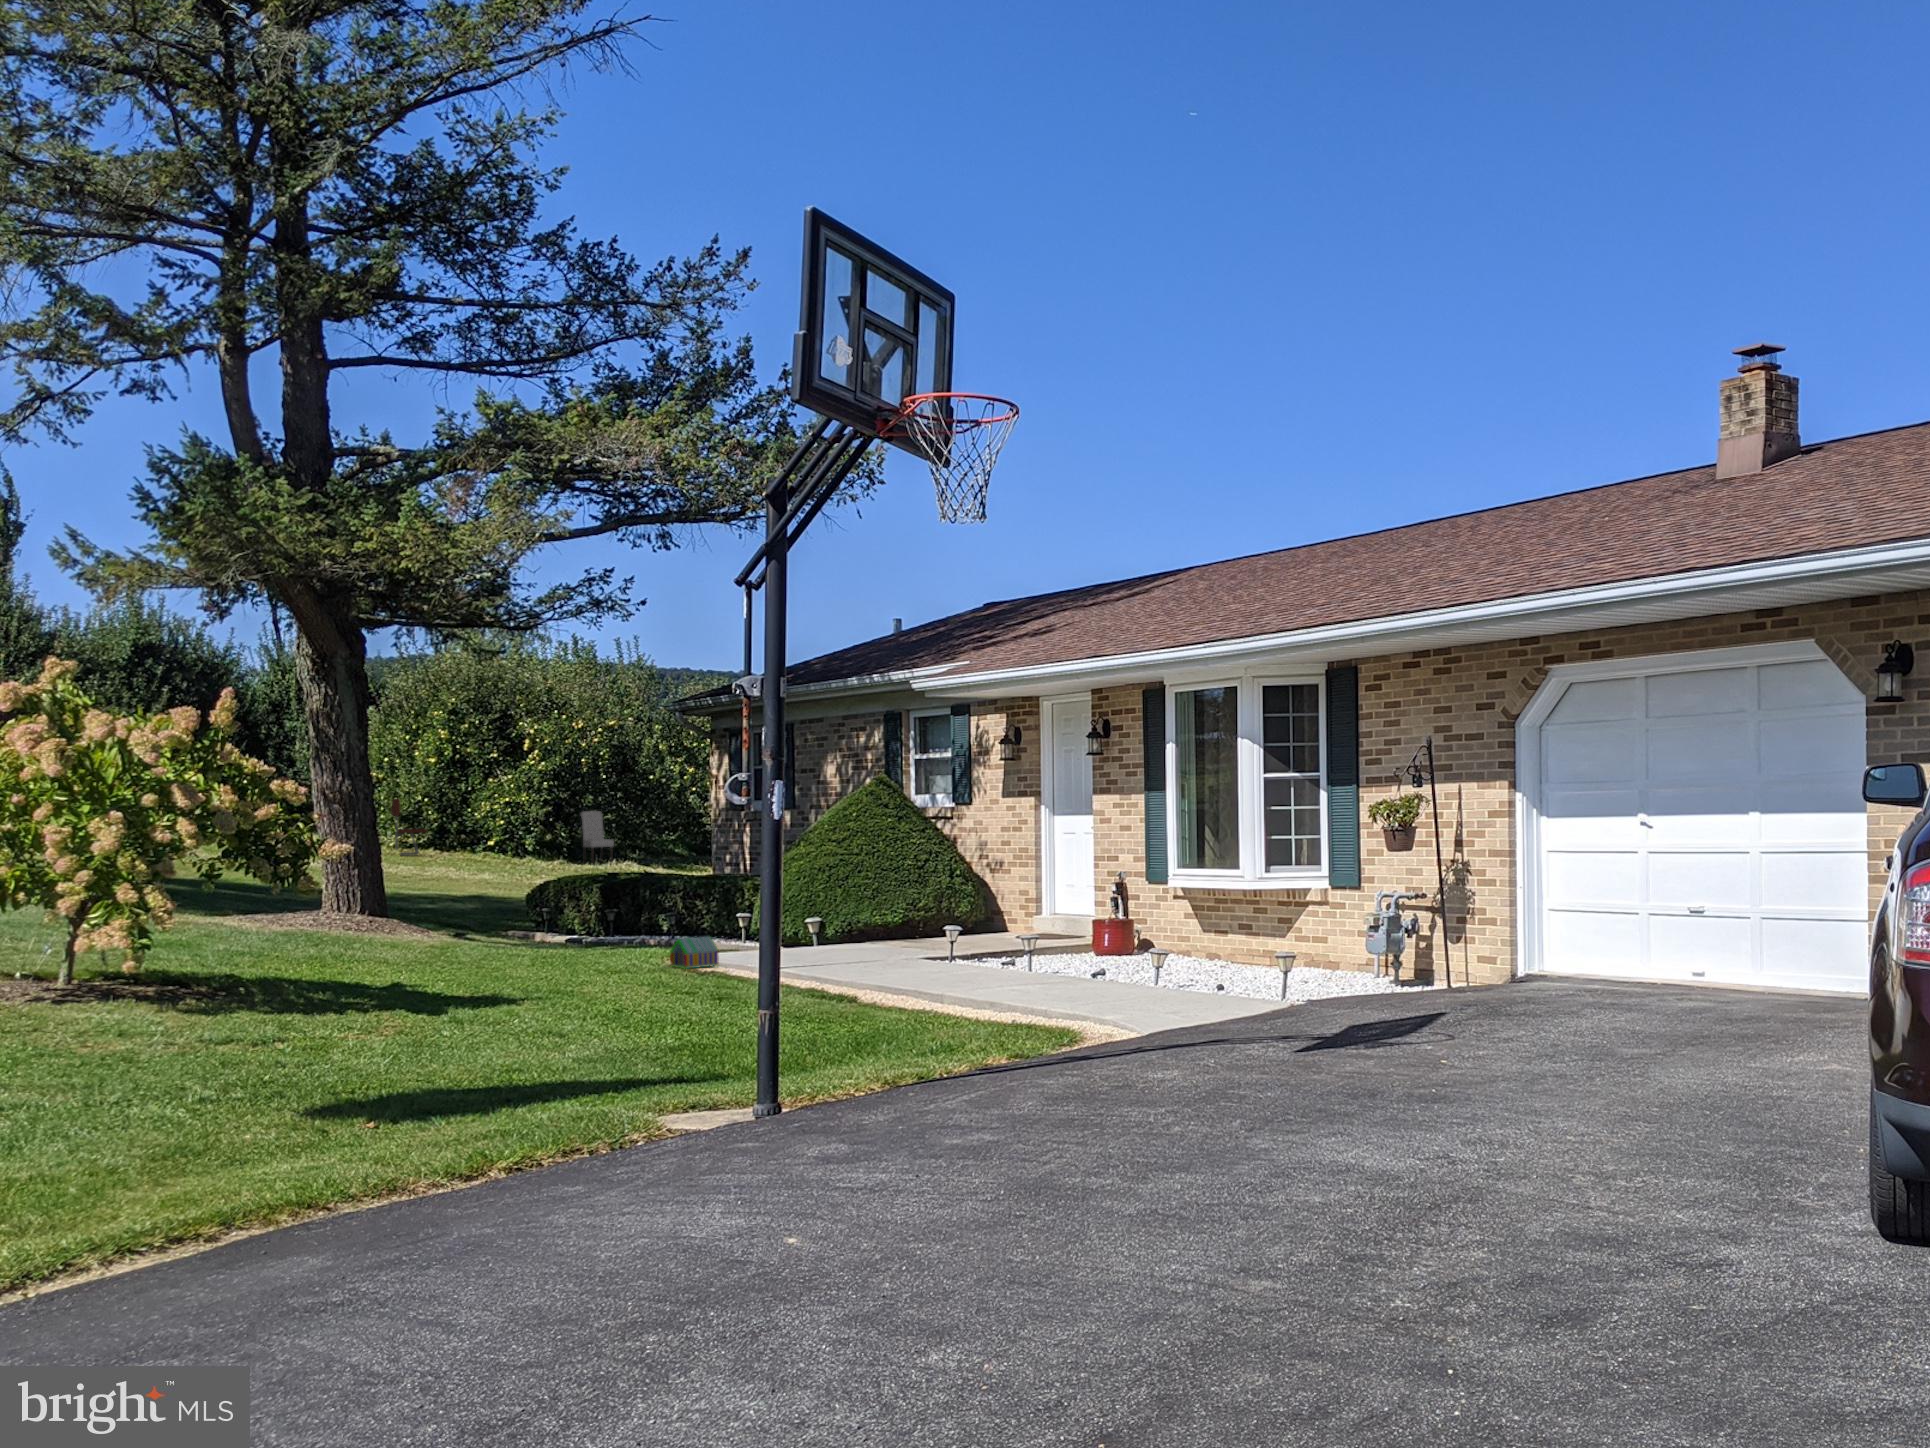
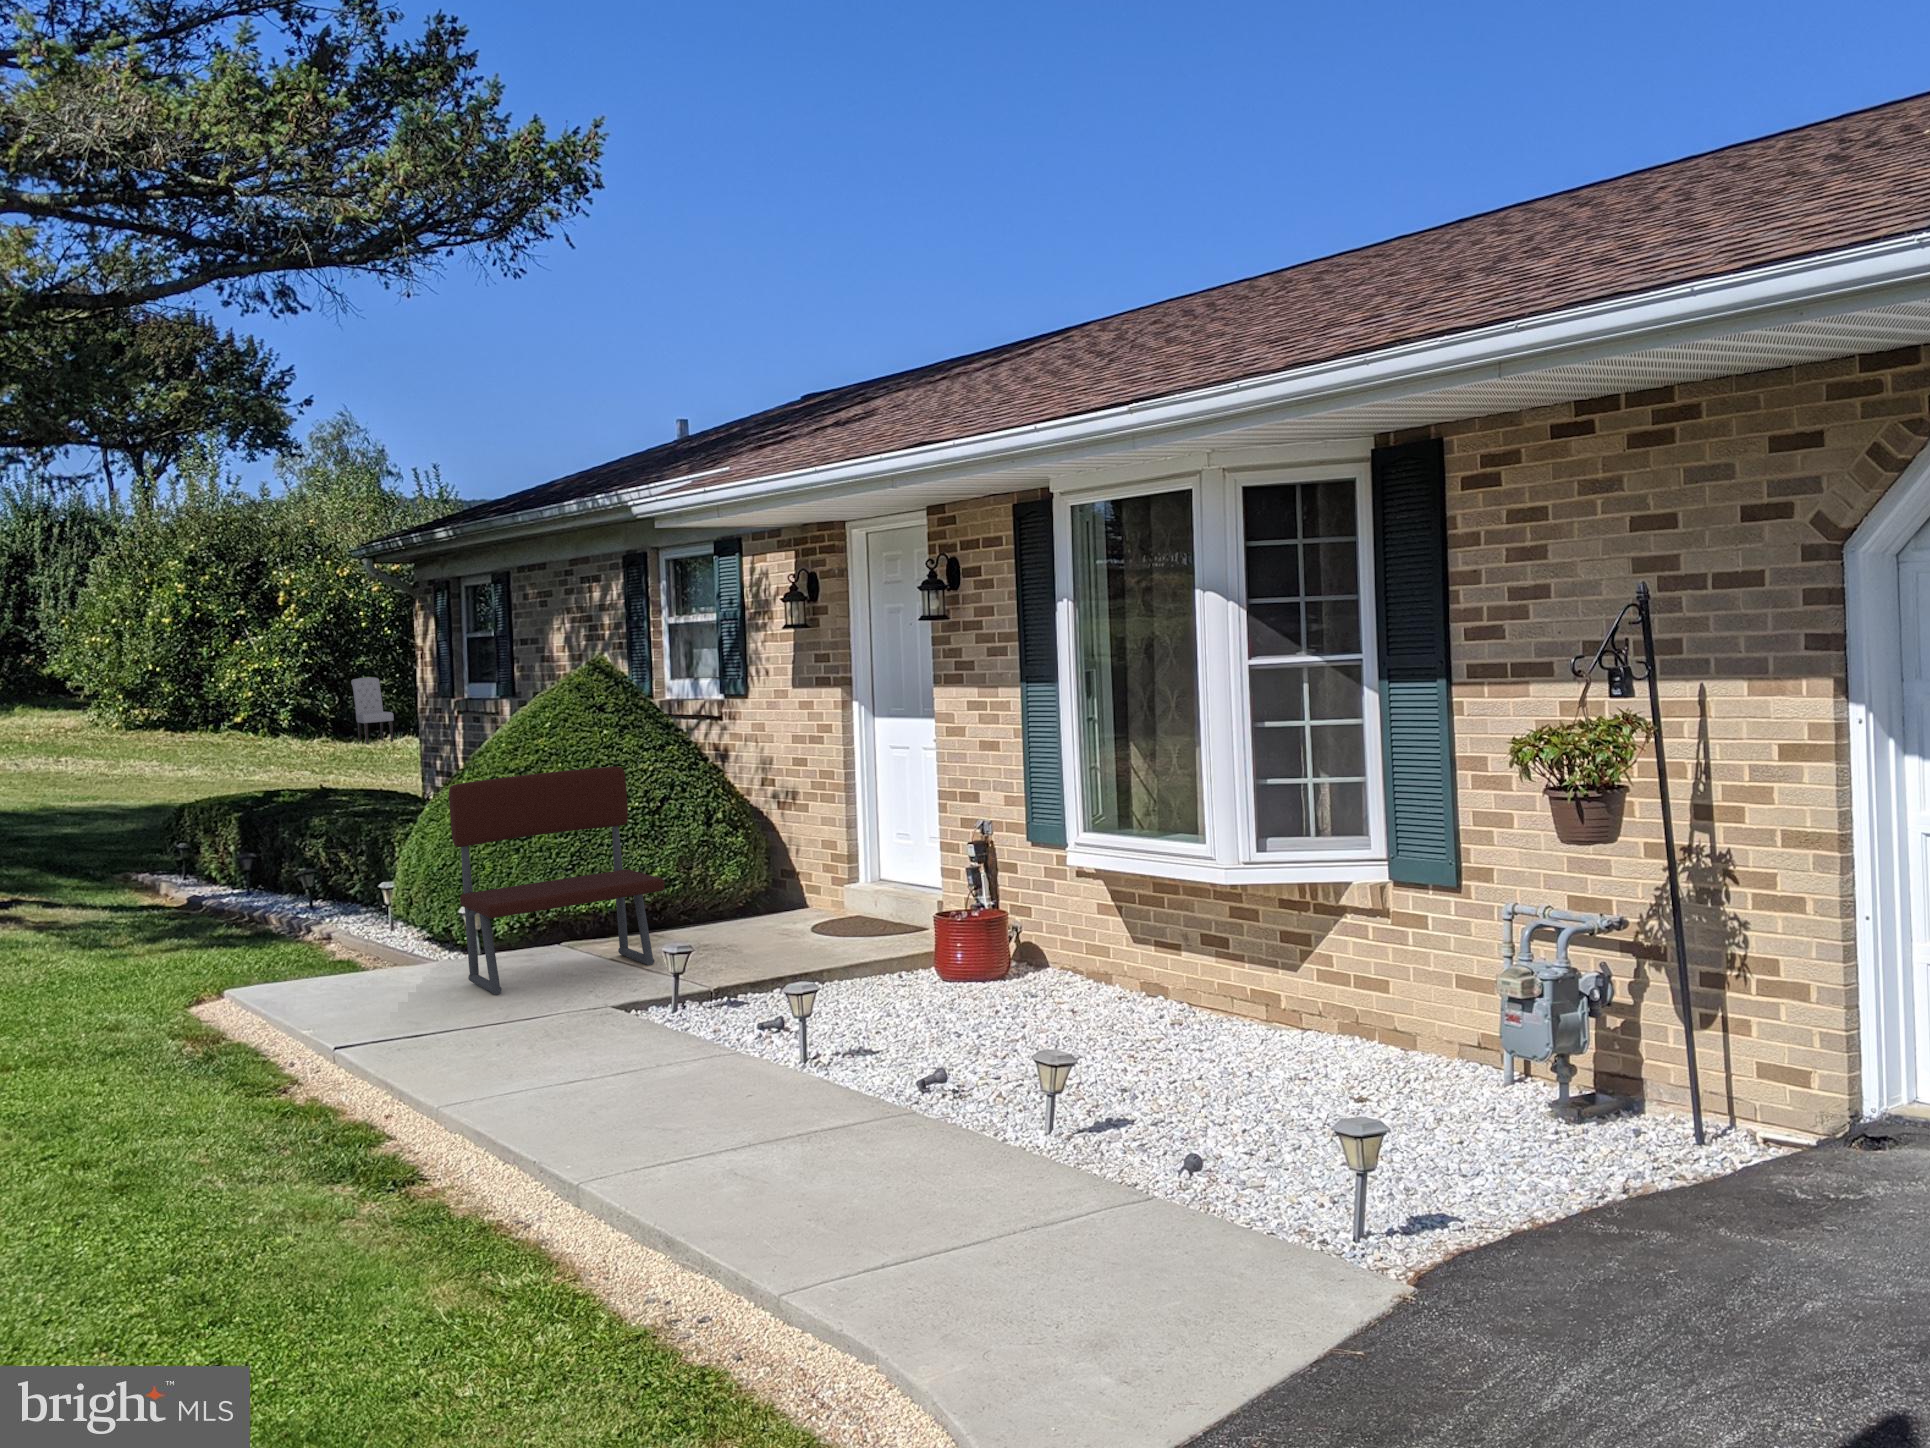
bench: present [391,798,427,856] -> present [449,767,665,995]
toy house: present [670,936,719,969] -> none [152,981,248,1052]

